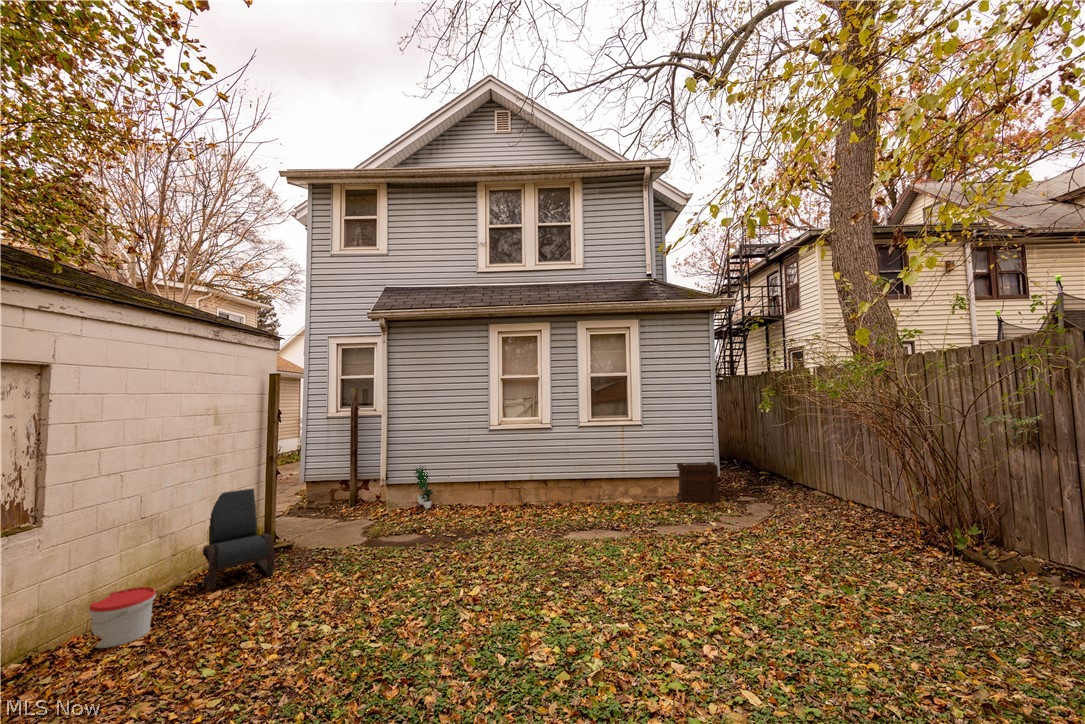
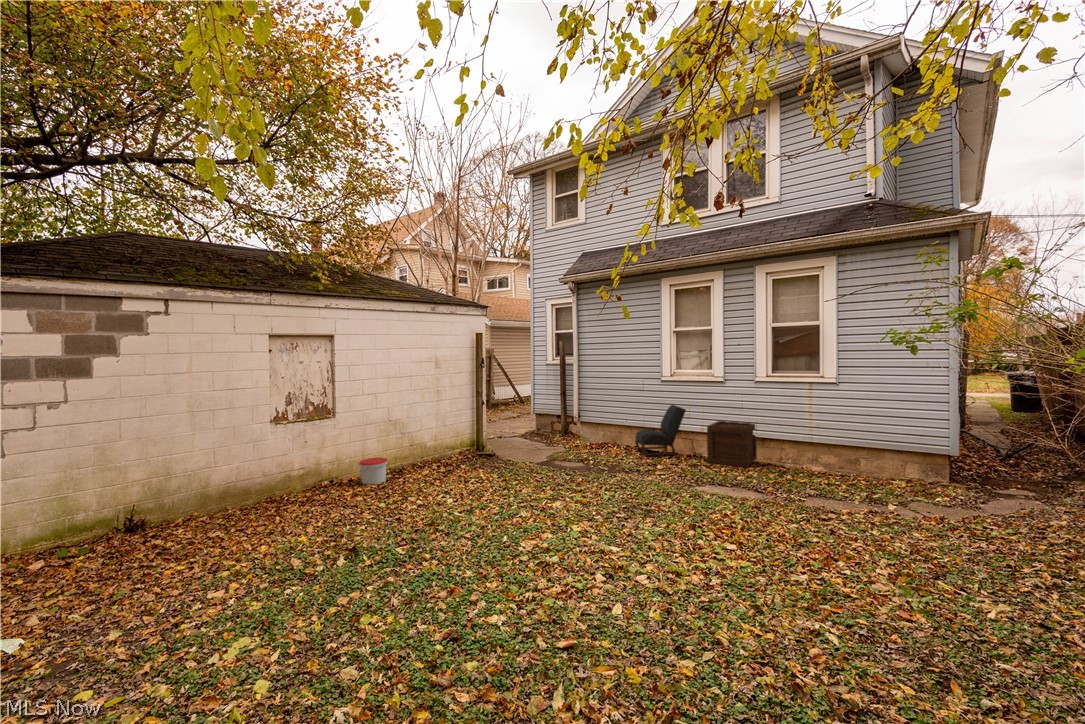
wooden crate: present [677,462,719,502] -> present [707,421,757,467]
potted plant: present [414,466,434,509] -> none [597,408,615,448]
lounge chair: present [203,488,275,591] -> present [635,405,686,457]

